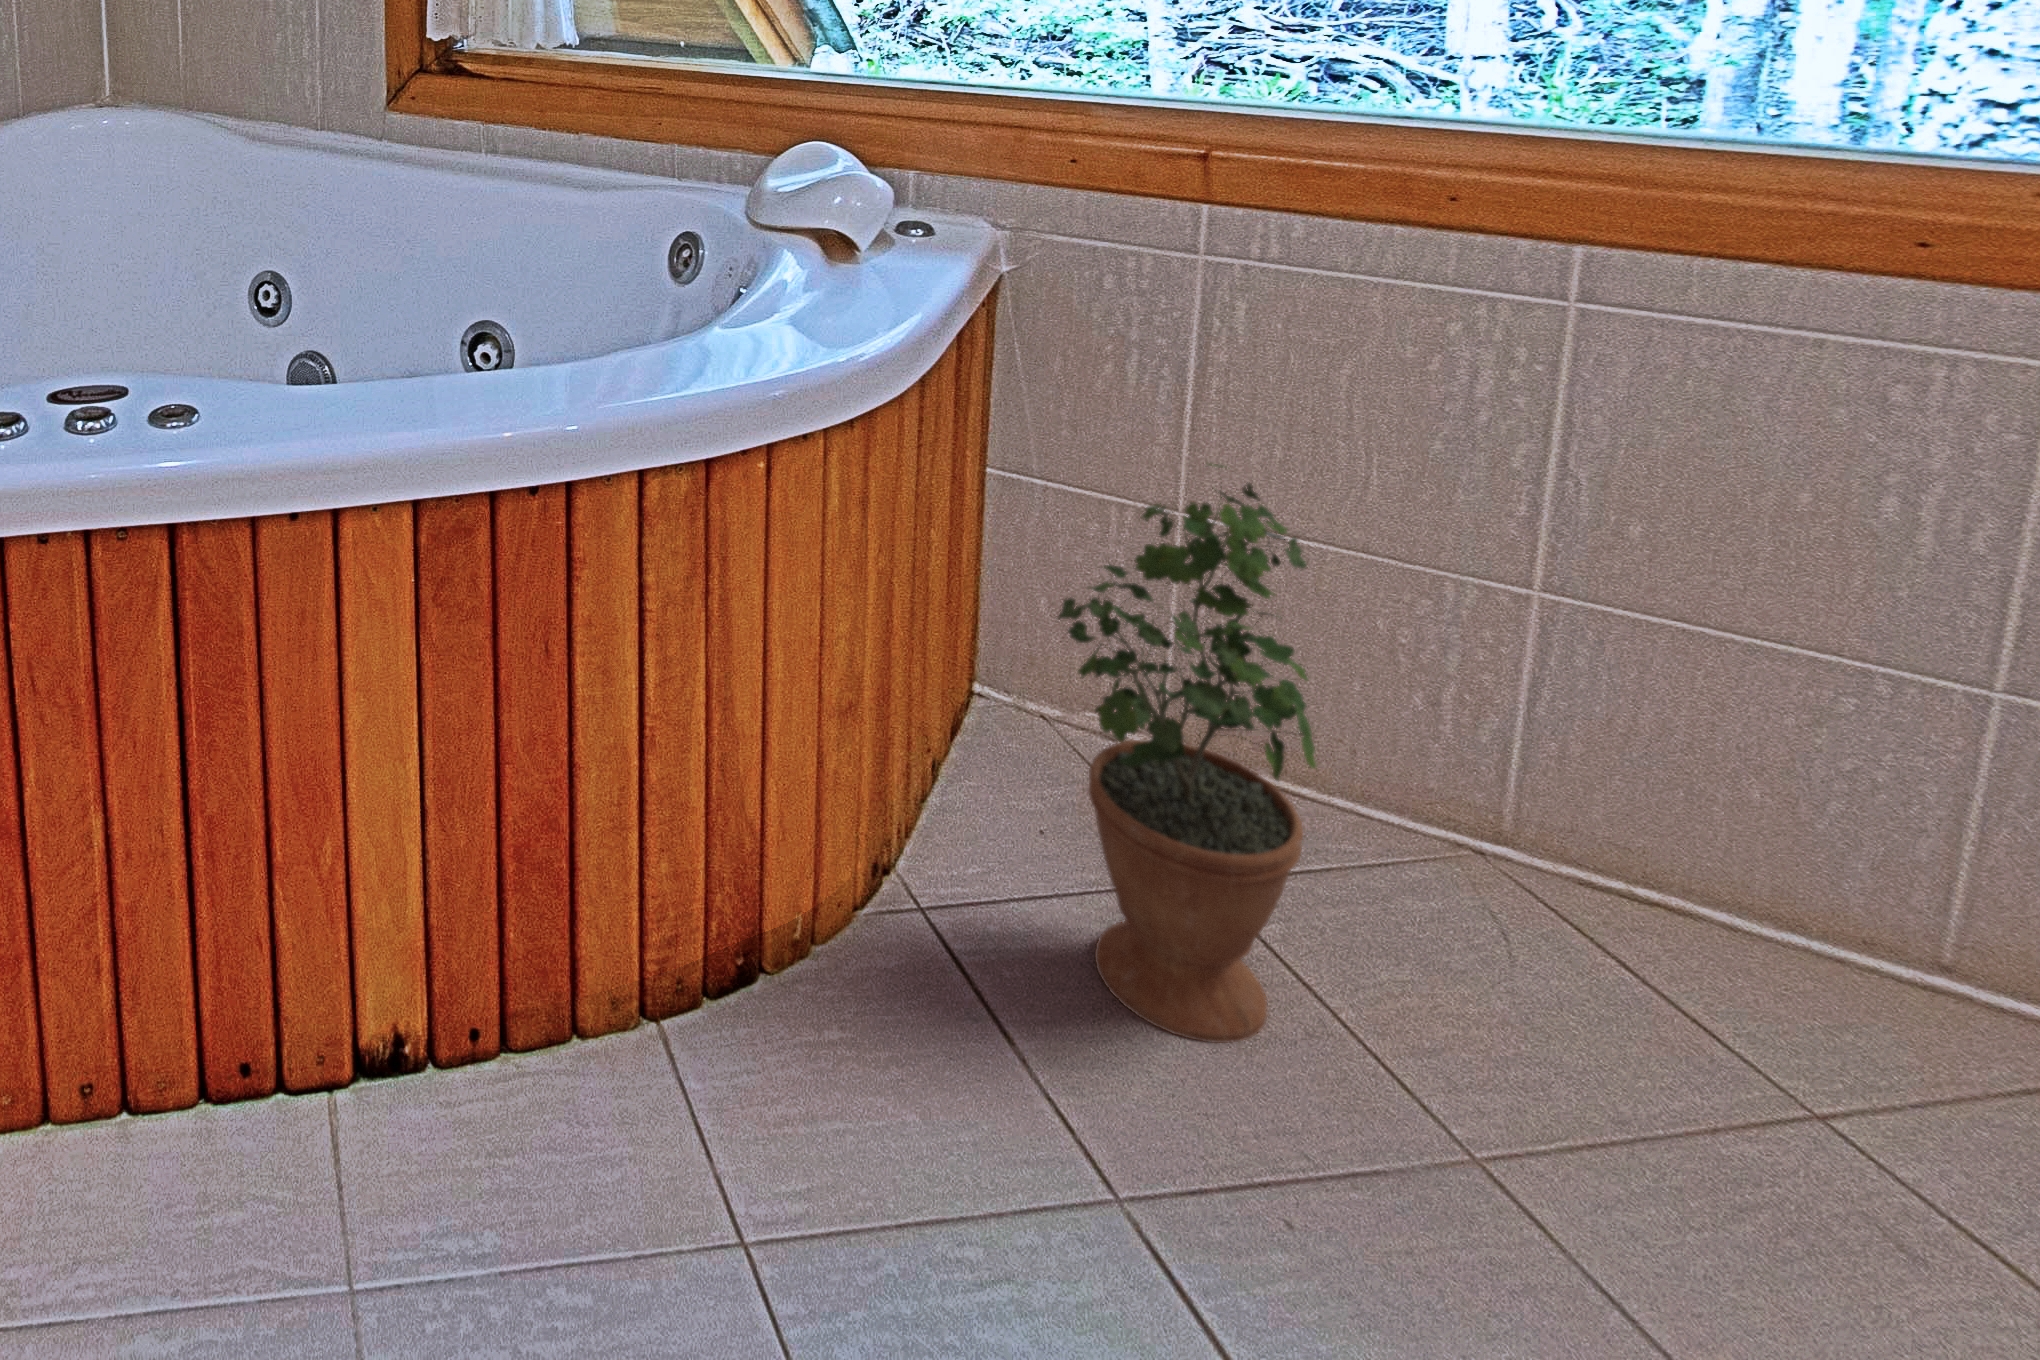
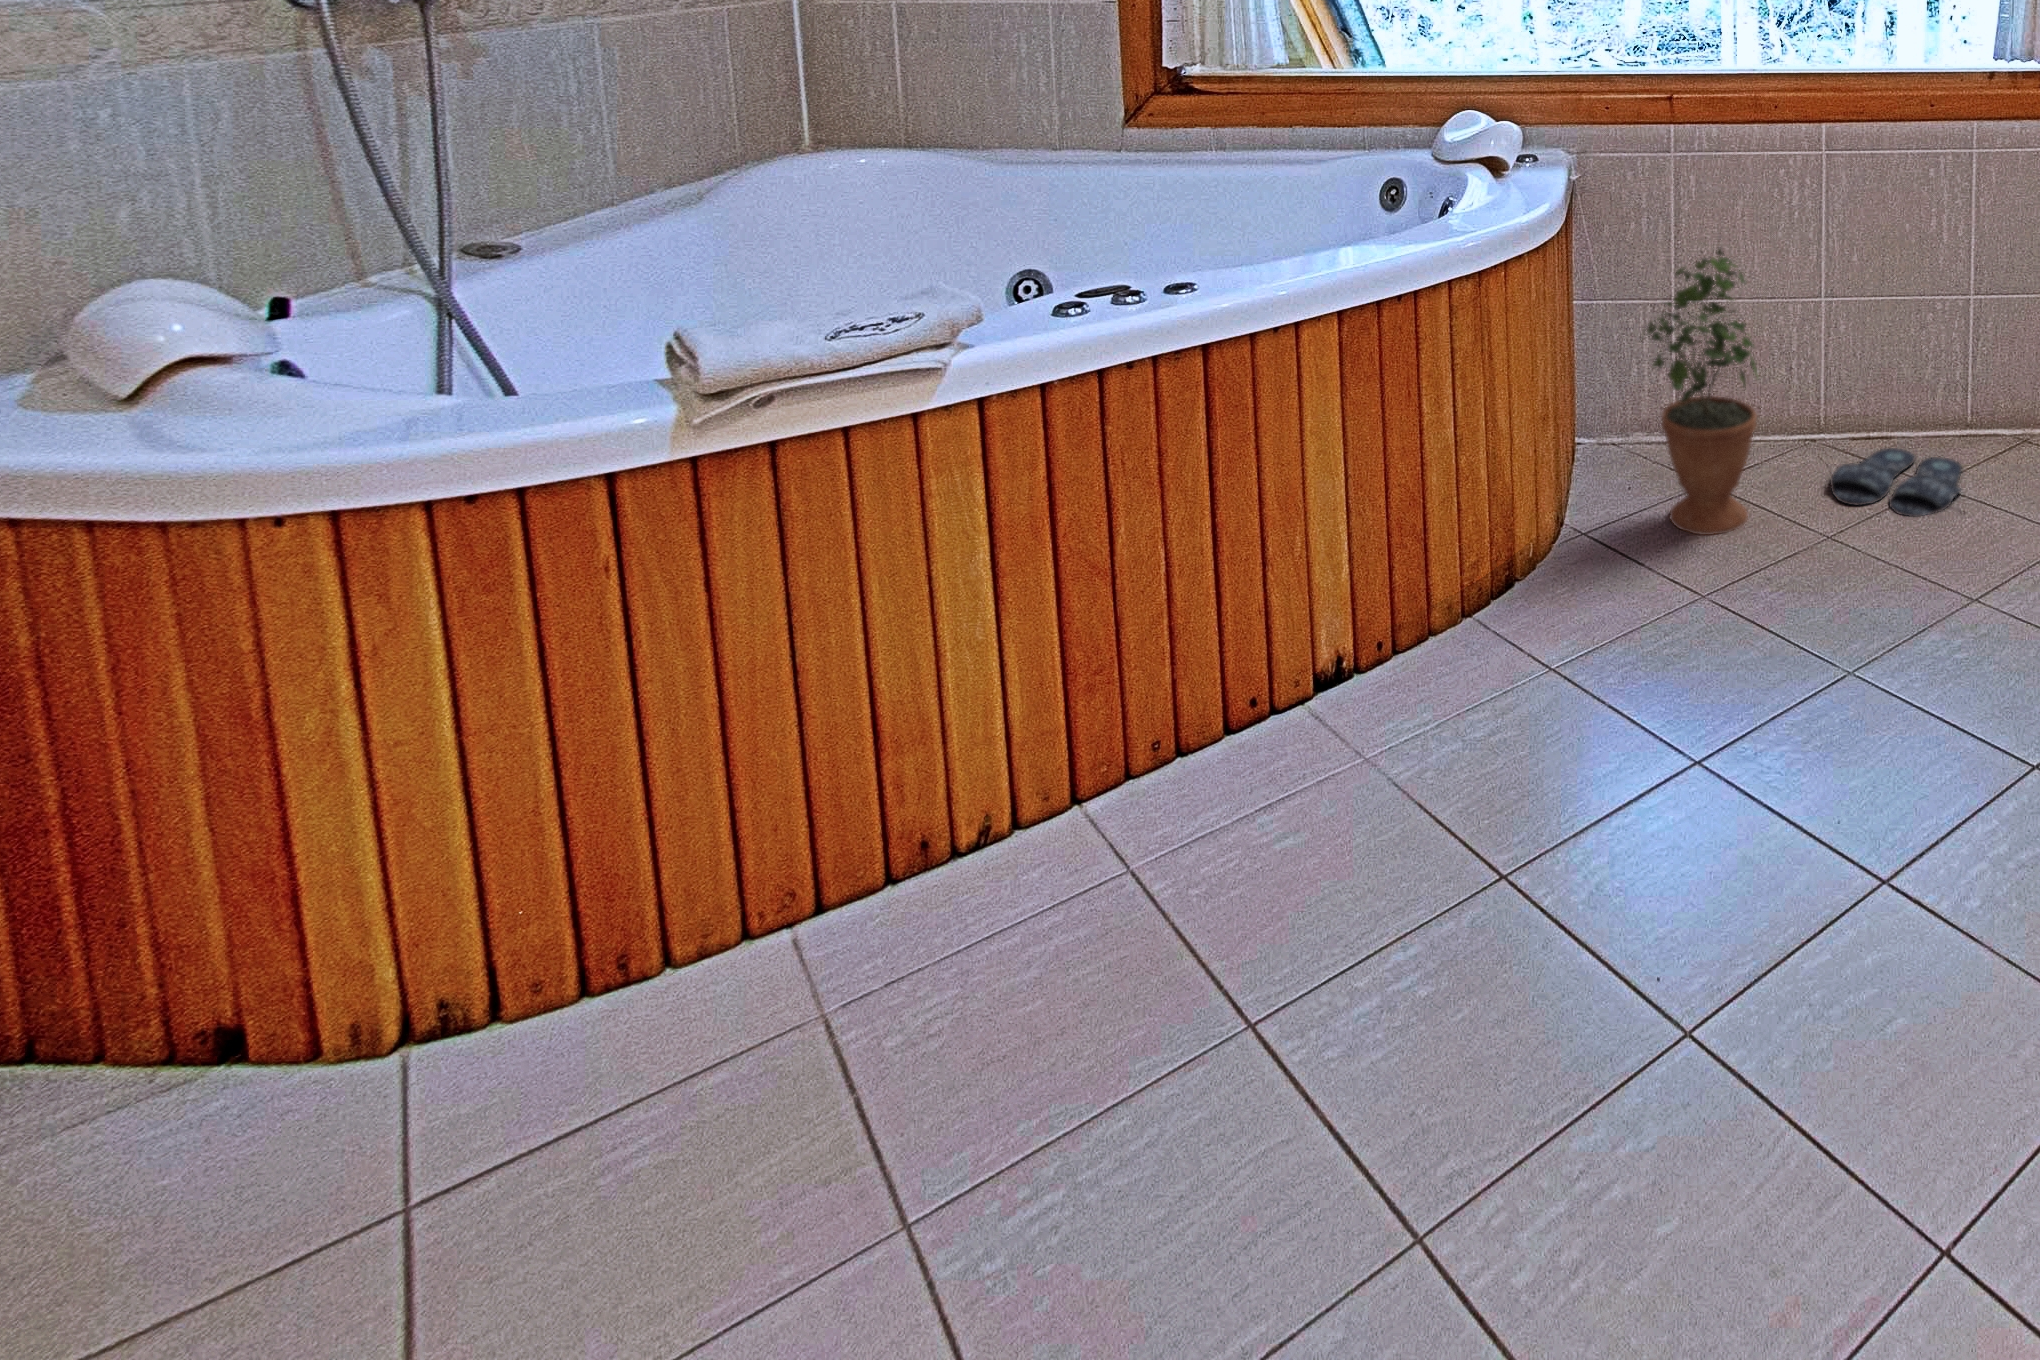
slippers: none [1487,960,1888,1230] -> present [1830,448,1962,517]

